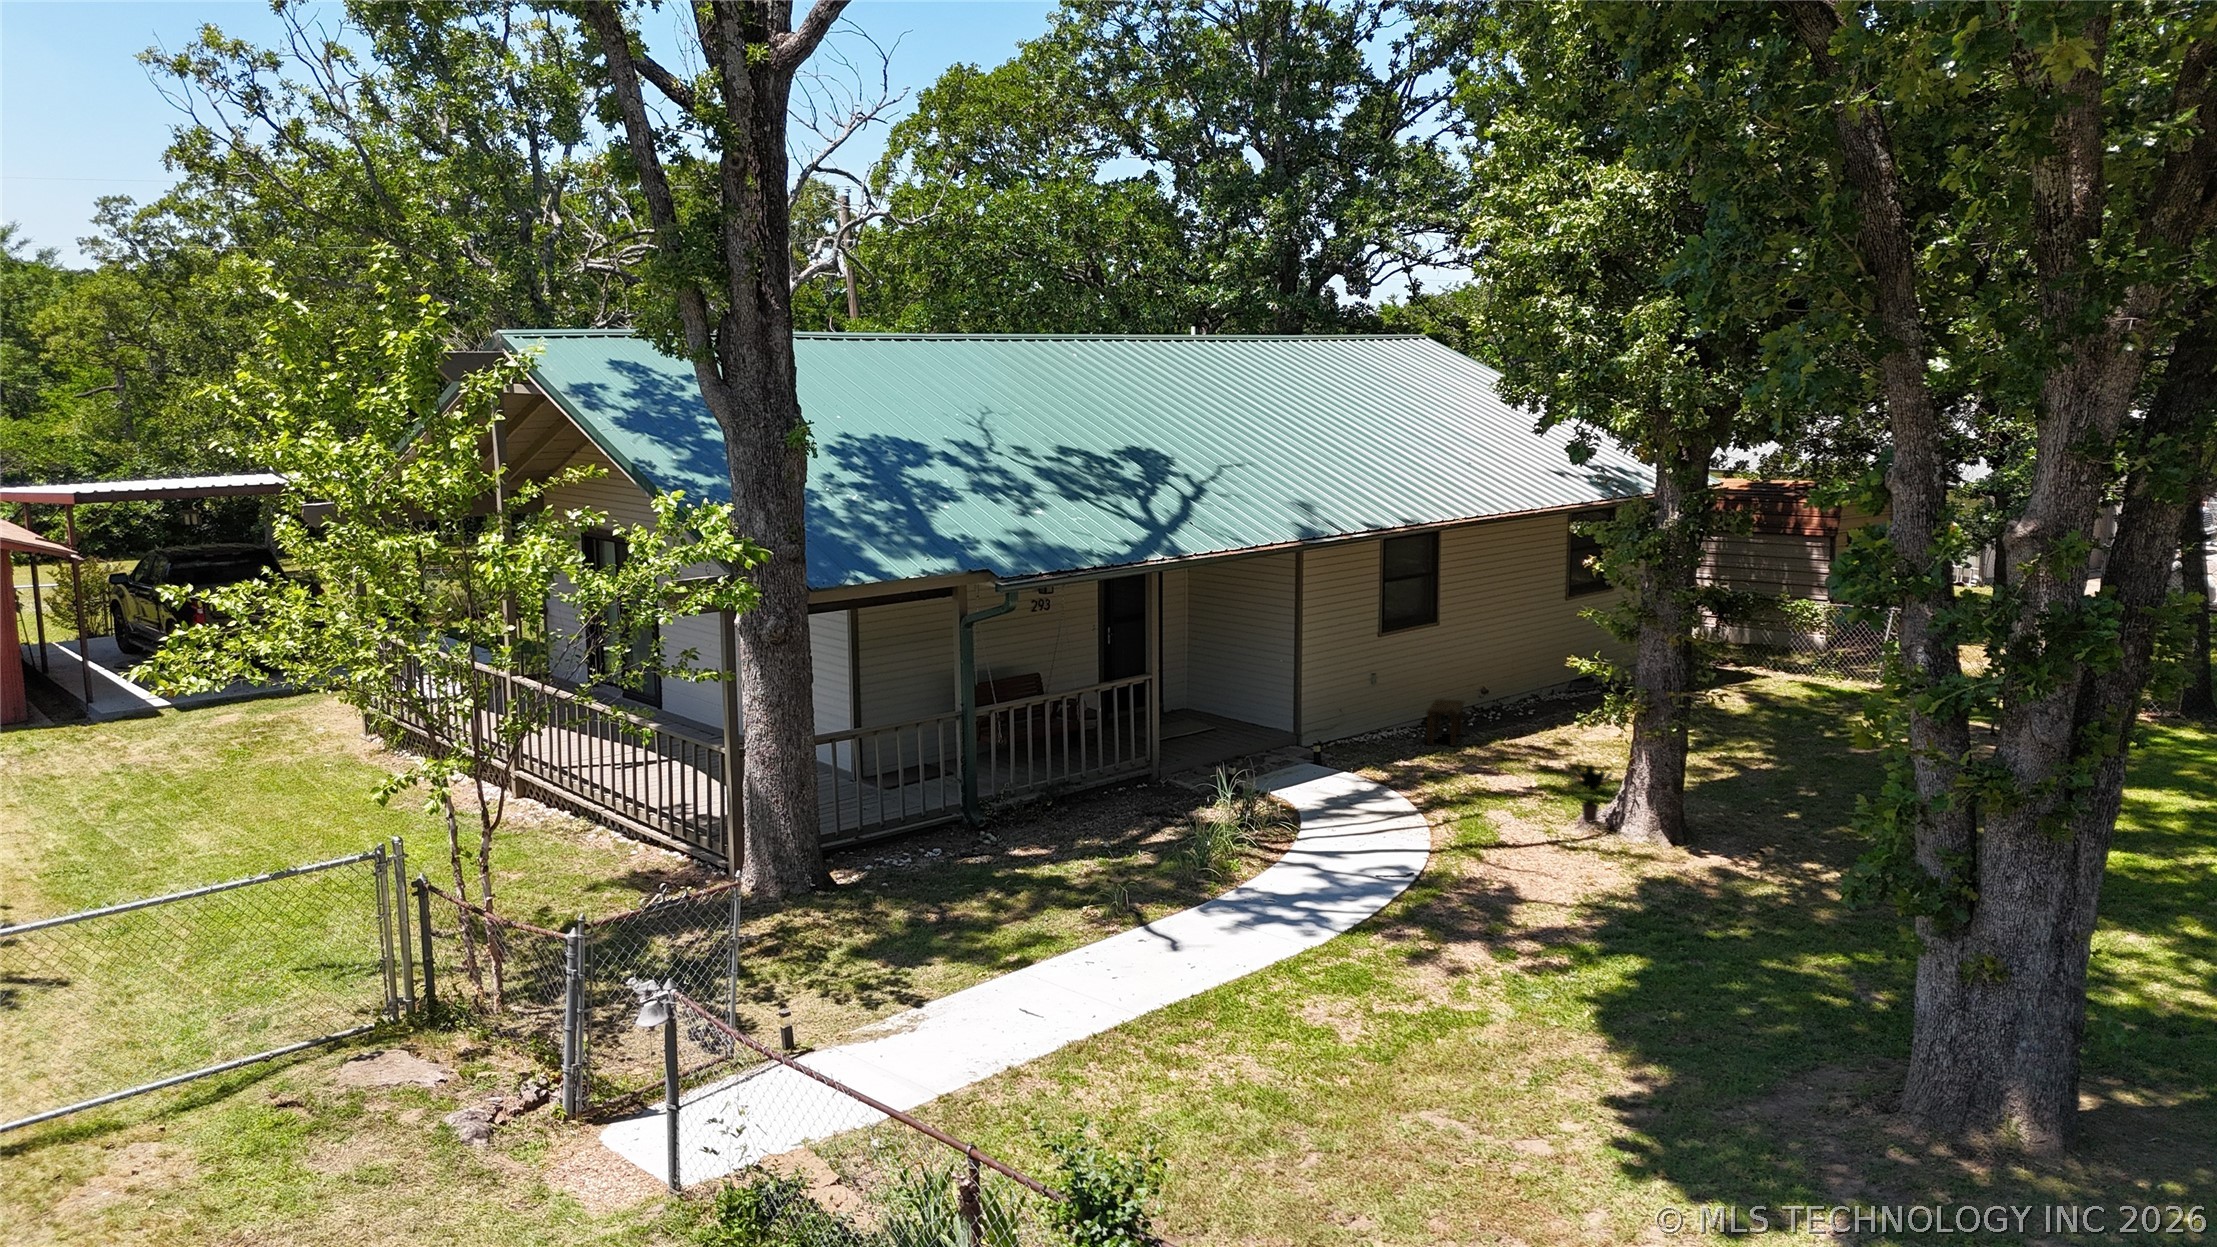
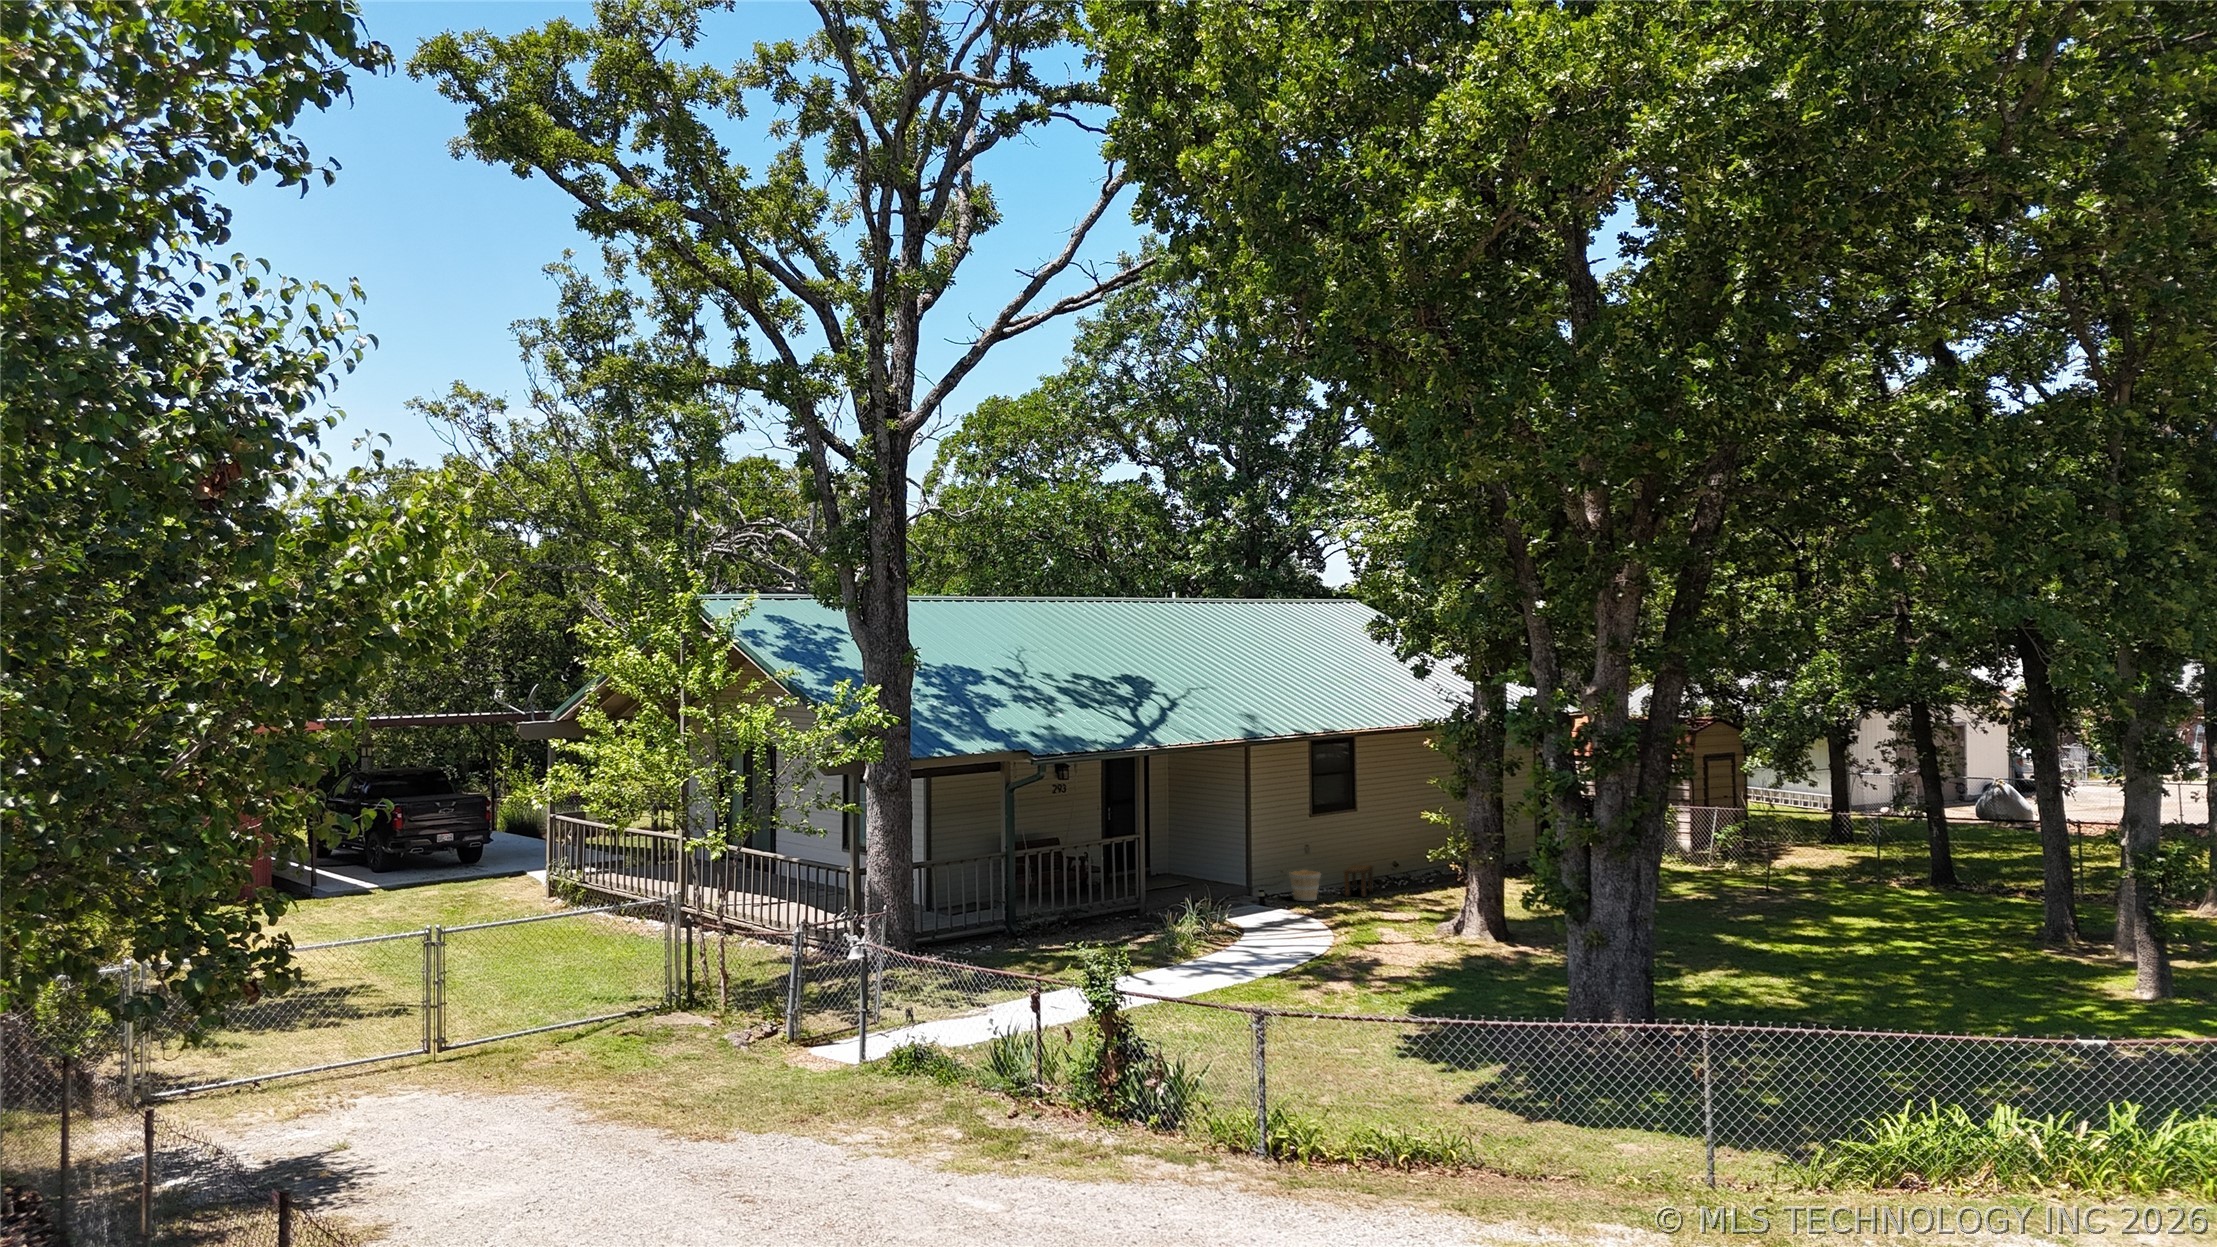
wooden bucket: none [1354,712,1398,755] -> present [1289,870,1321,901]
potted plant: present [1576,766,1612,822] -> none [1437,892,1466,936]

